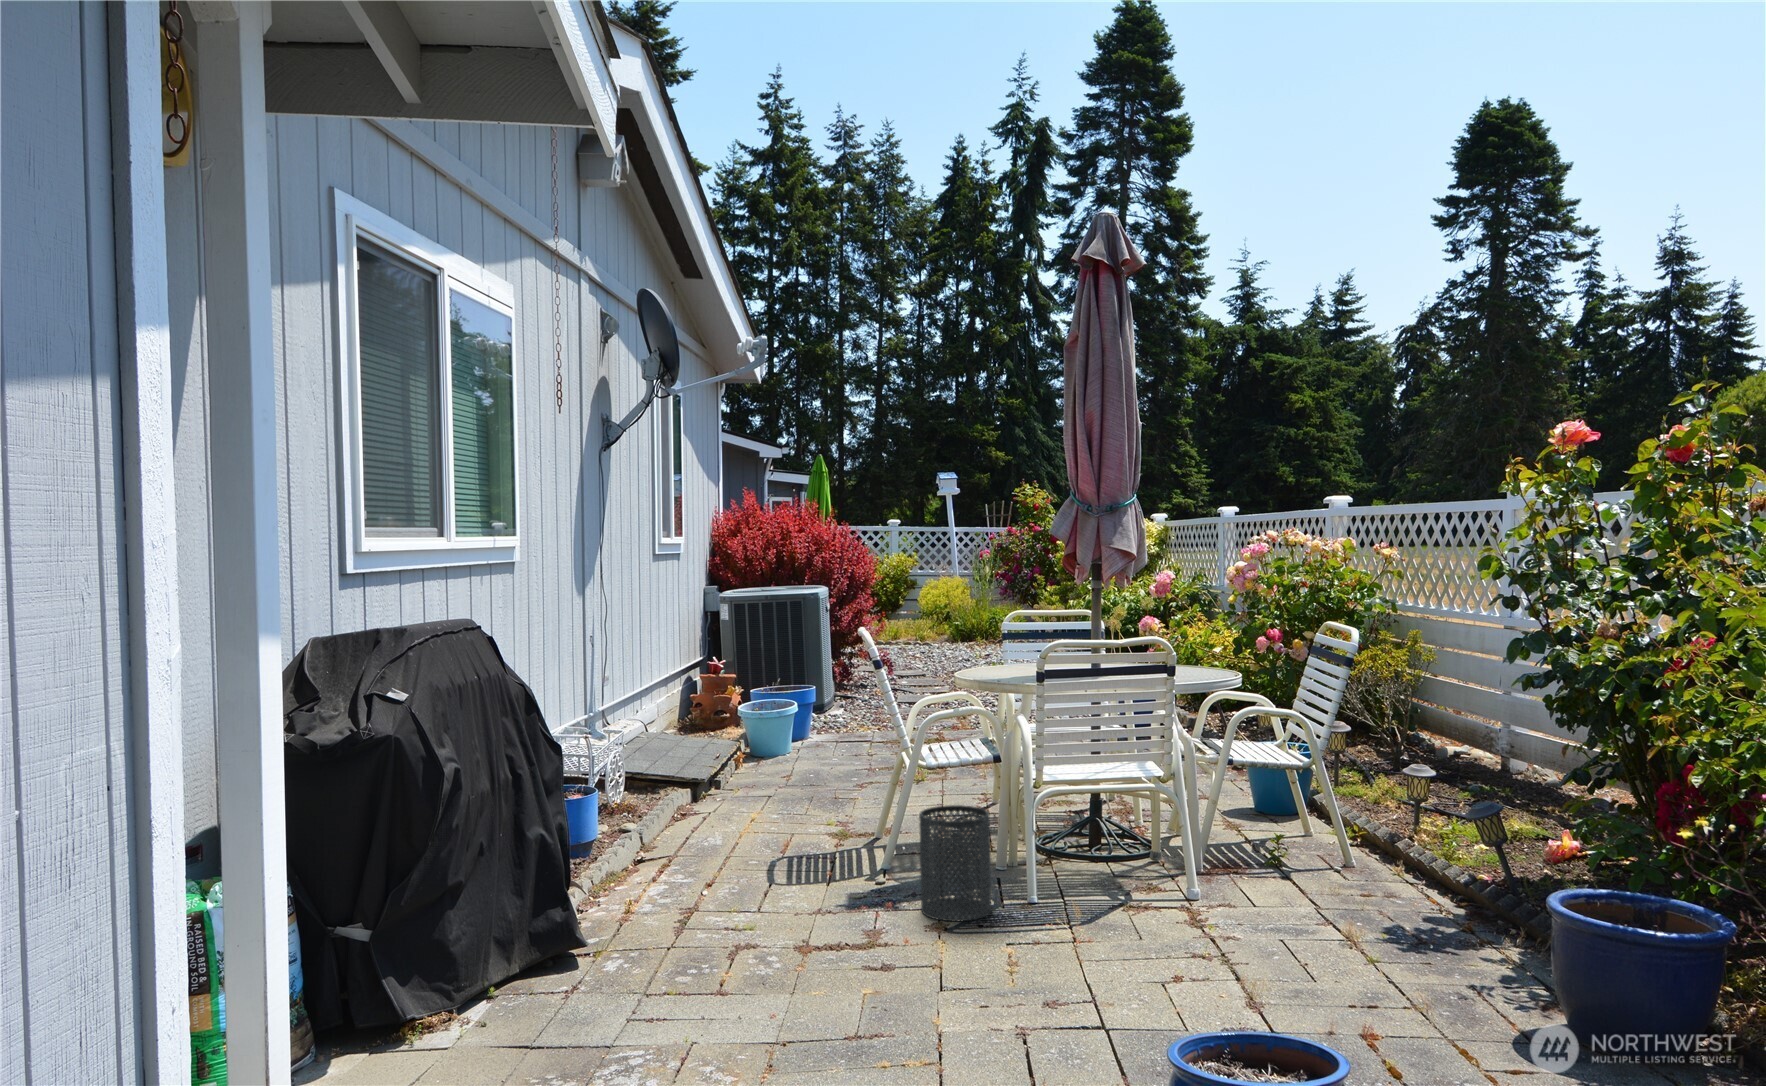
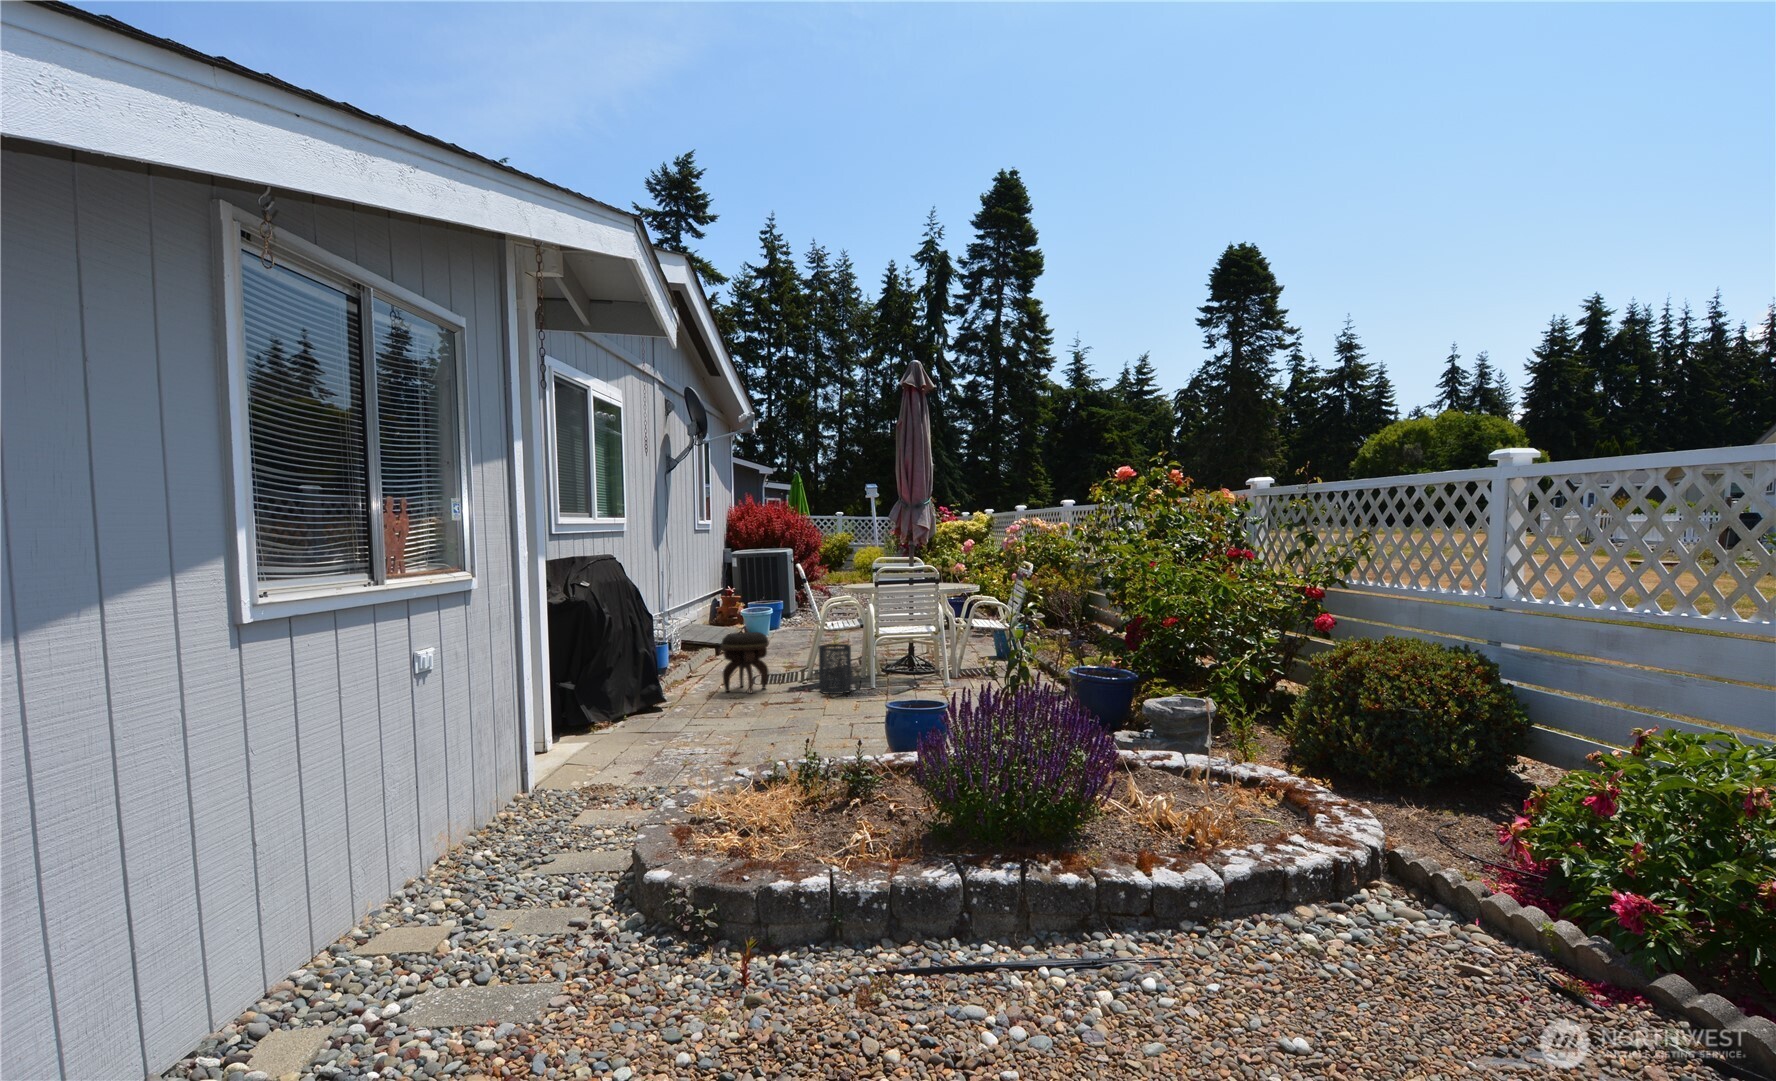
footstool: none [710,778,811,918] -> present [721,632,769,694]

